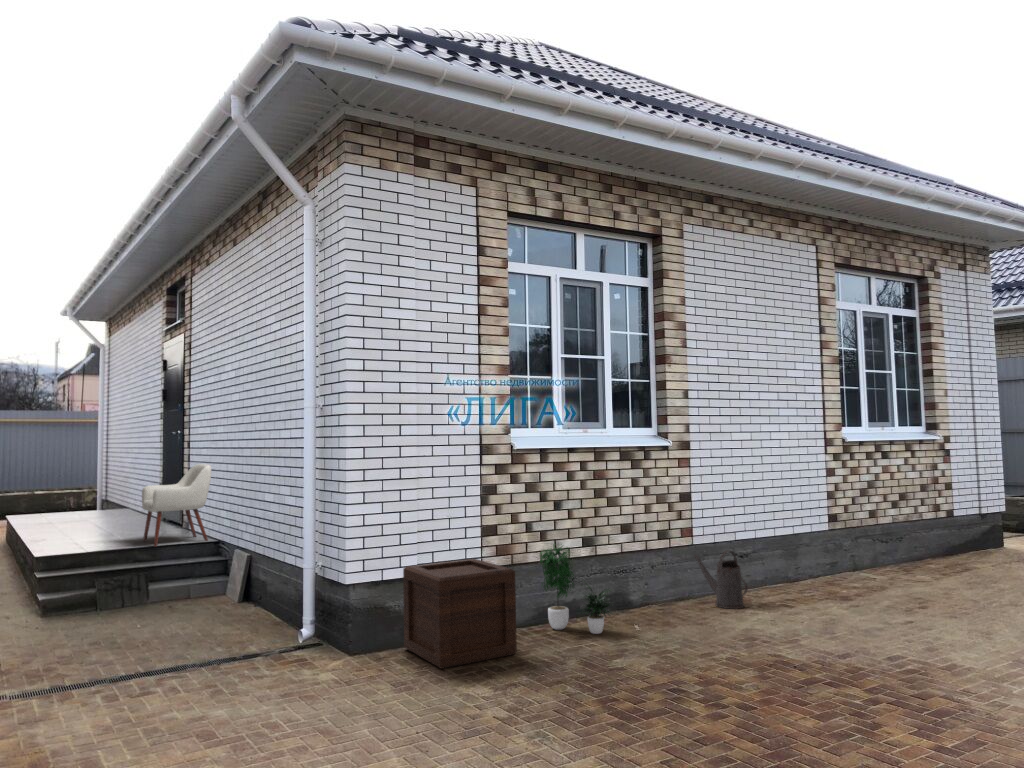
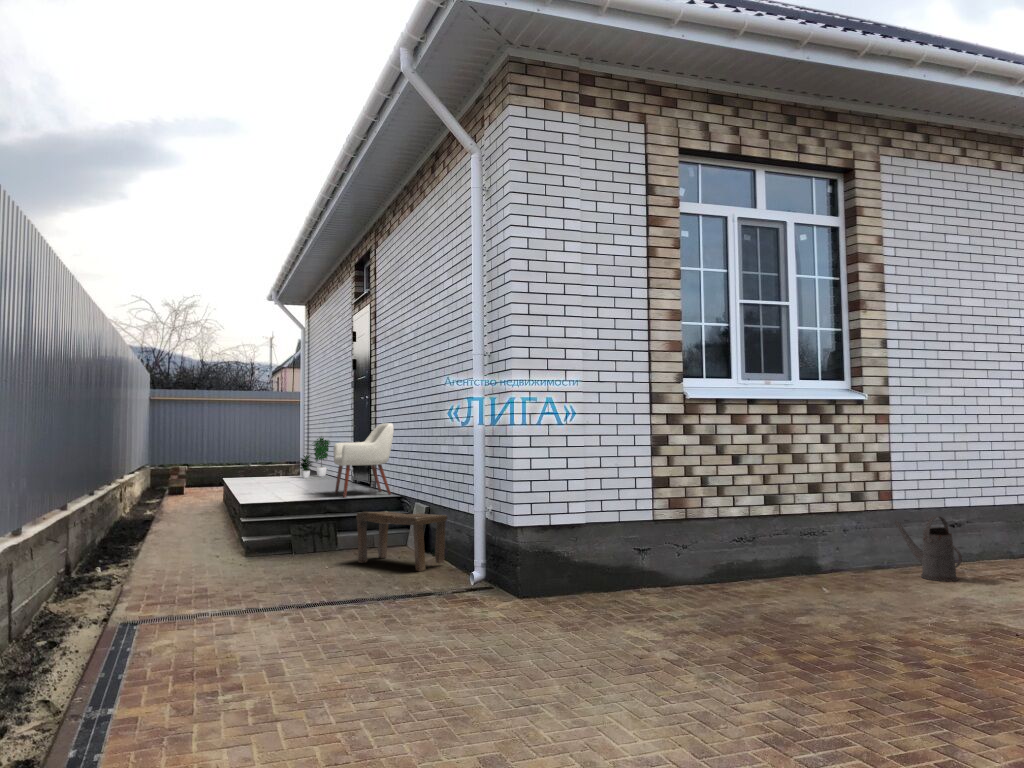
potted plant: present [540,544,612,634] -> present [299,438,330,478]
wooden crate: present [403,559,517,669] -> none [572,510,692,617]
bench: none [172,562,273,627] -> present [356,511,447,571]

